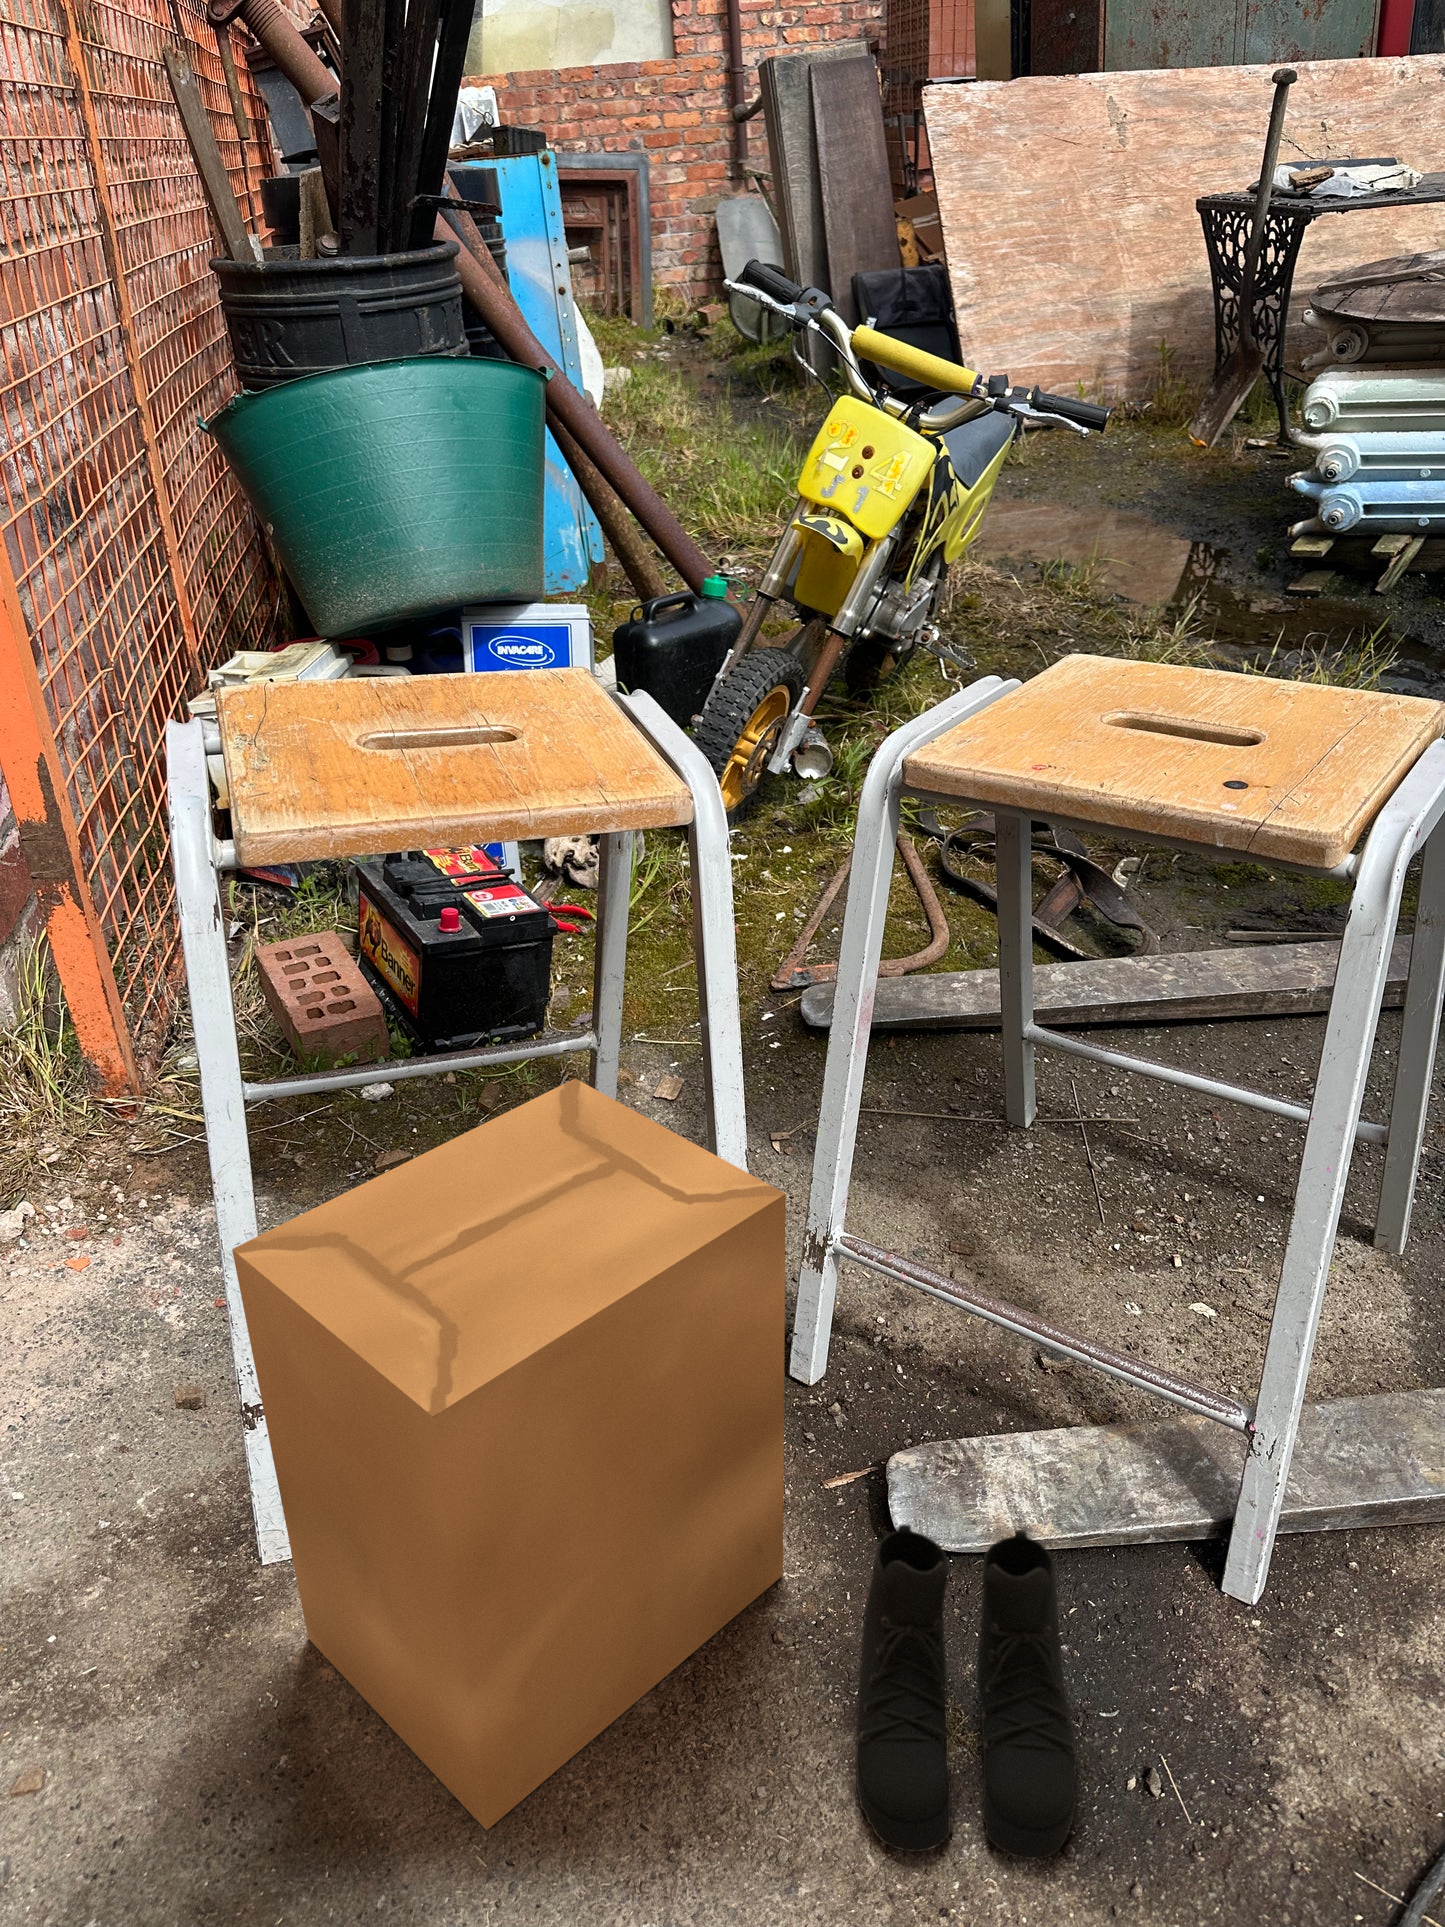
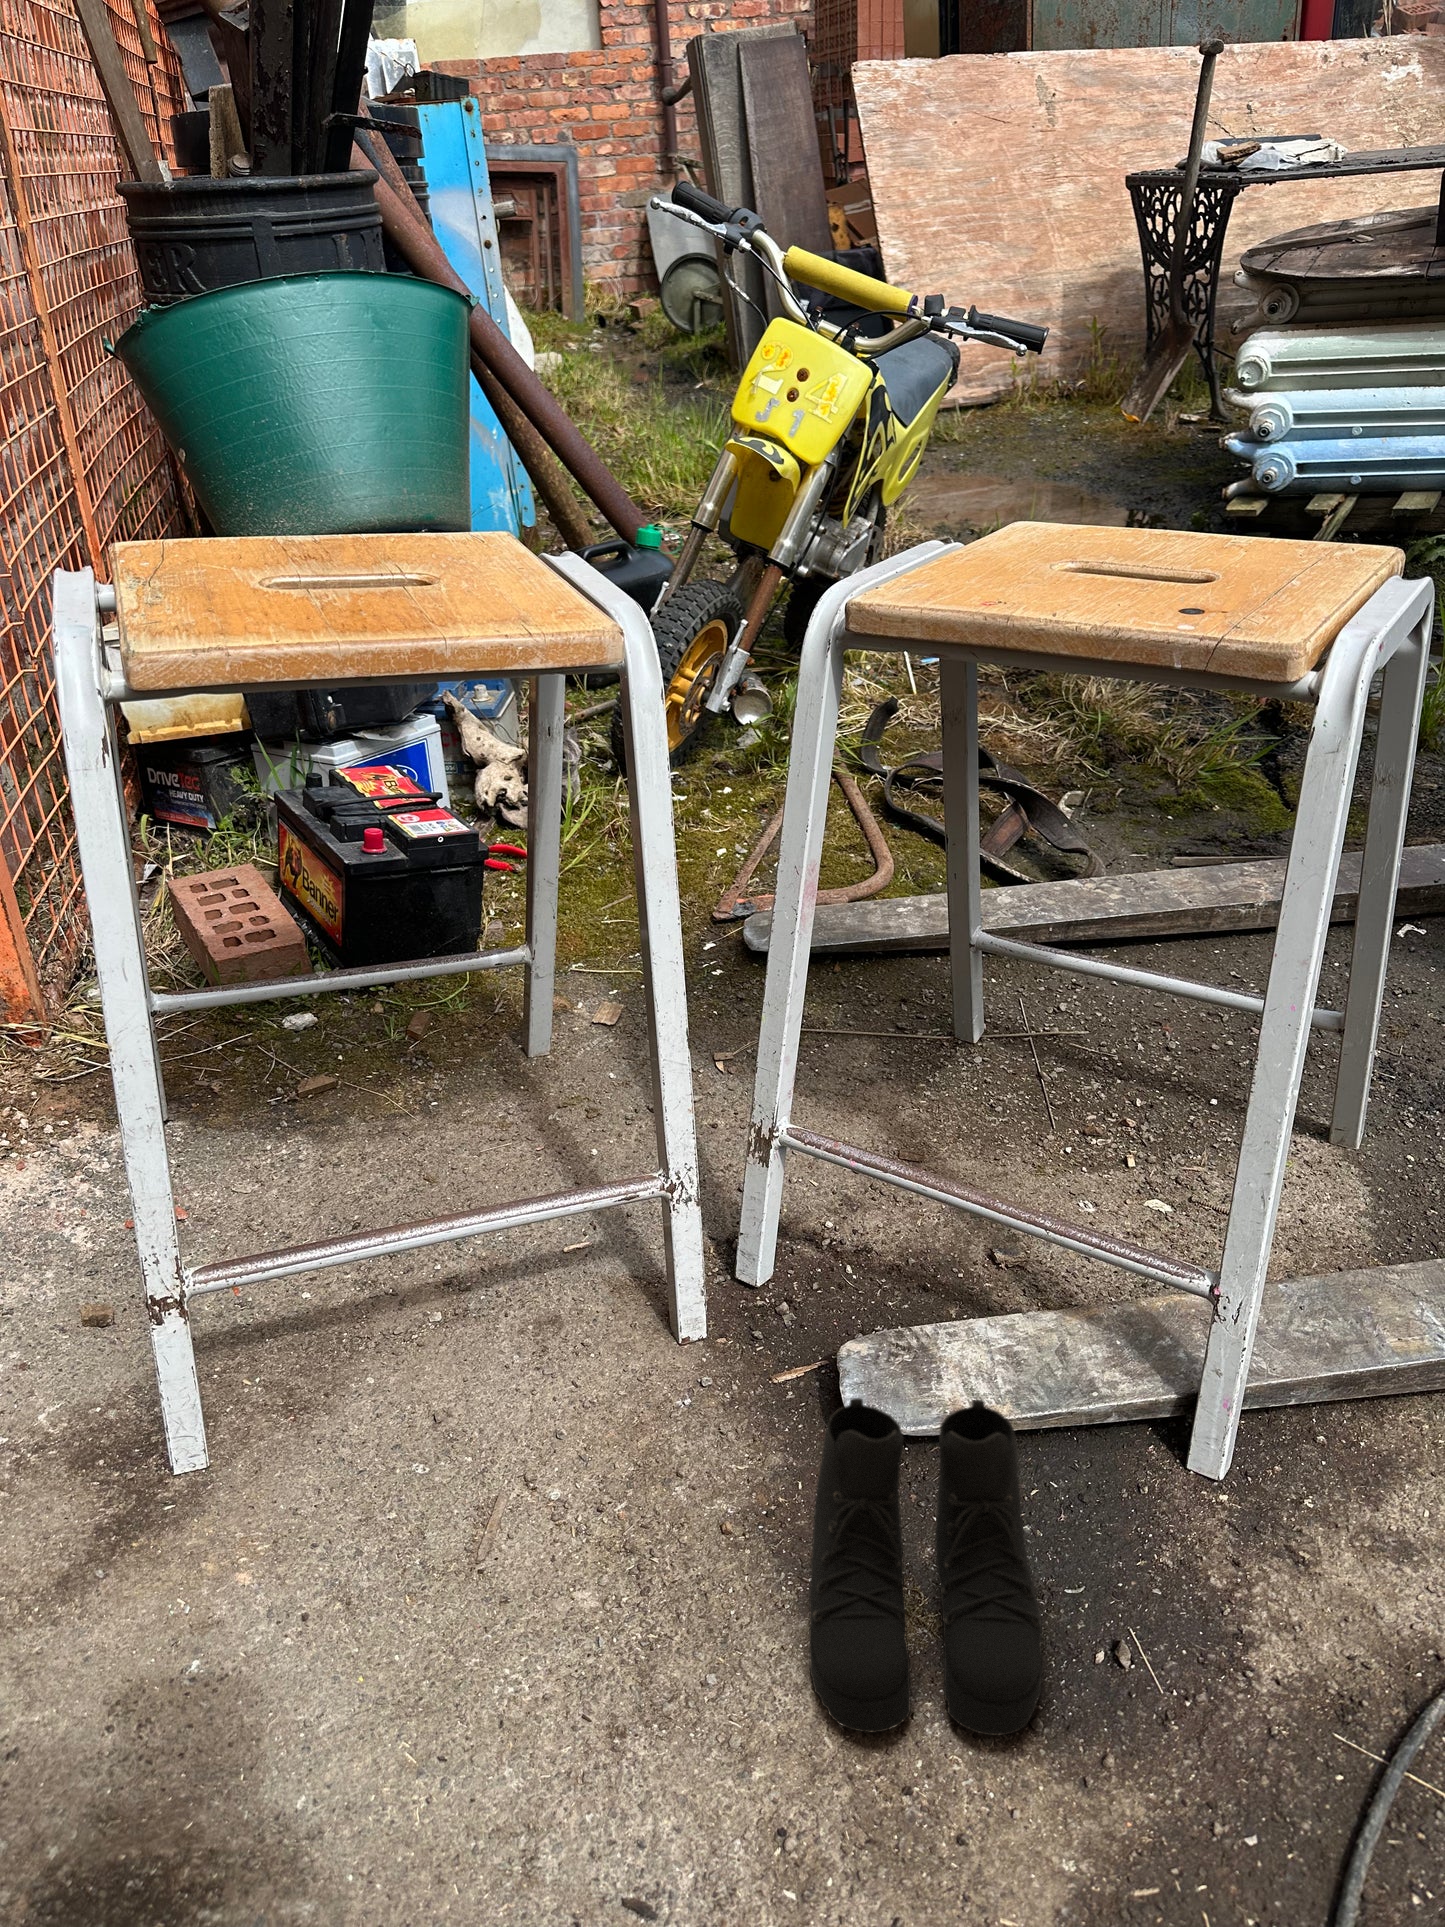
cardboard box: present [232,1079,786,1831] -> none [127,944,730,1729]

